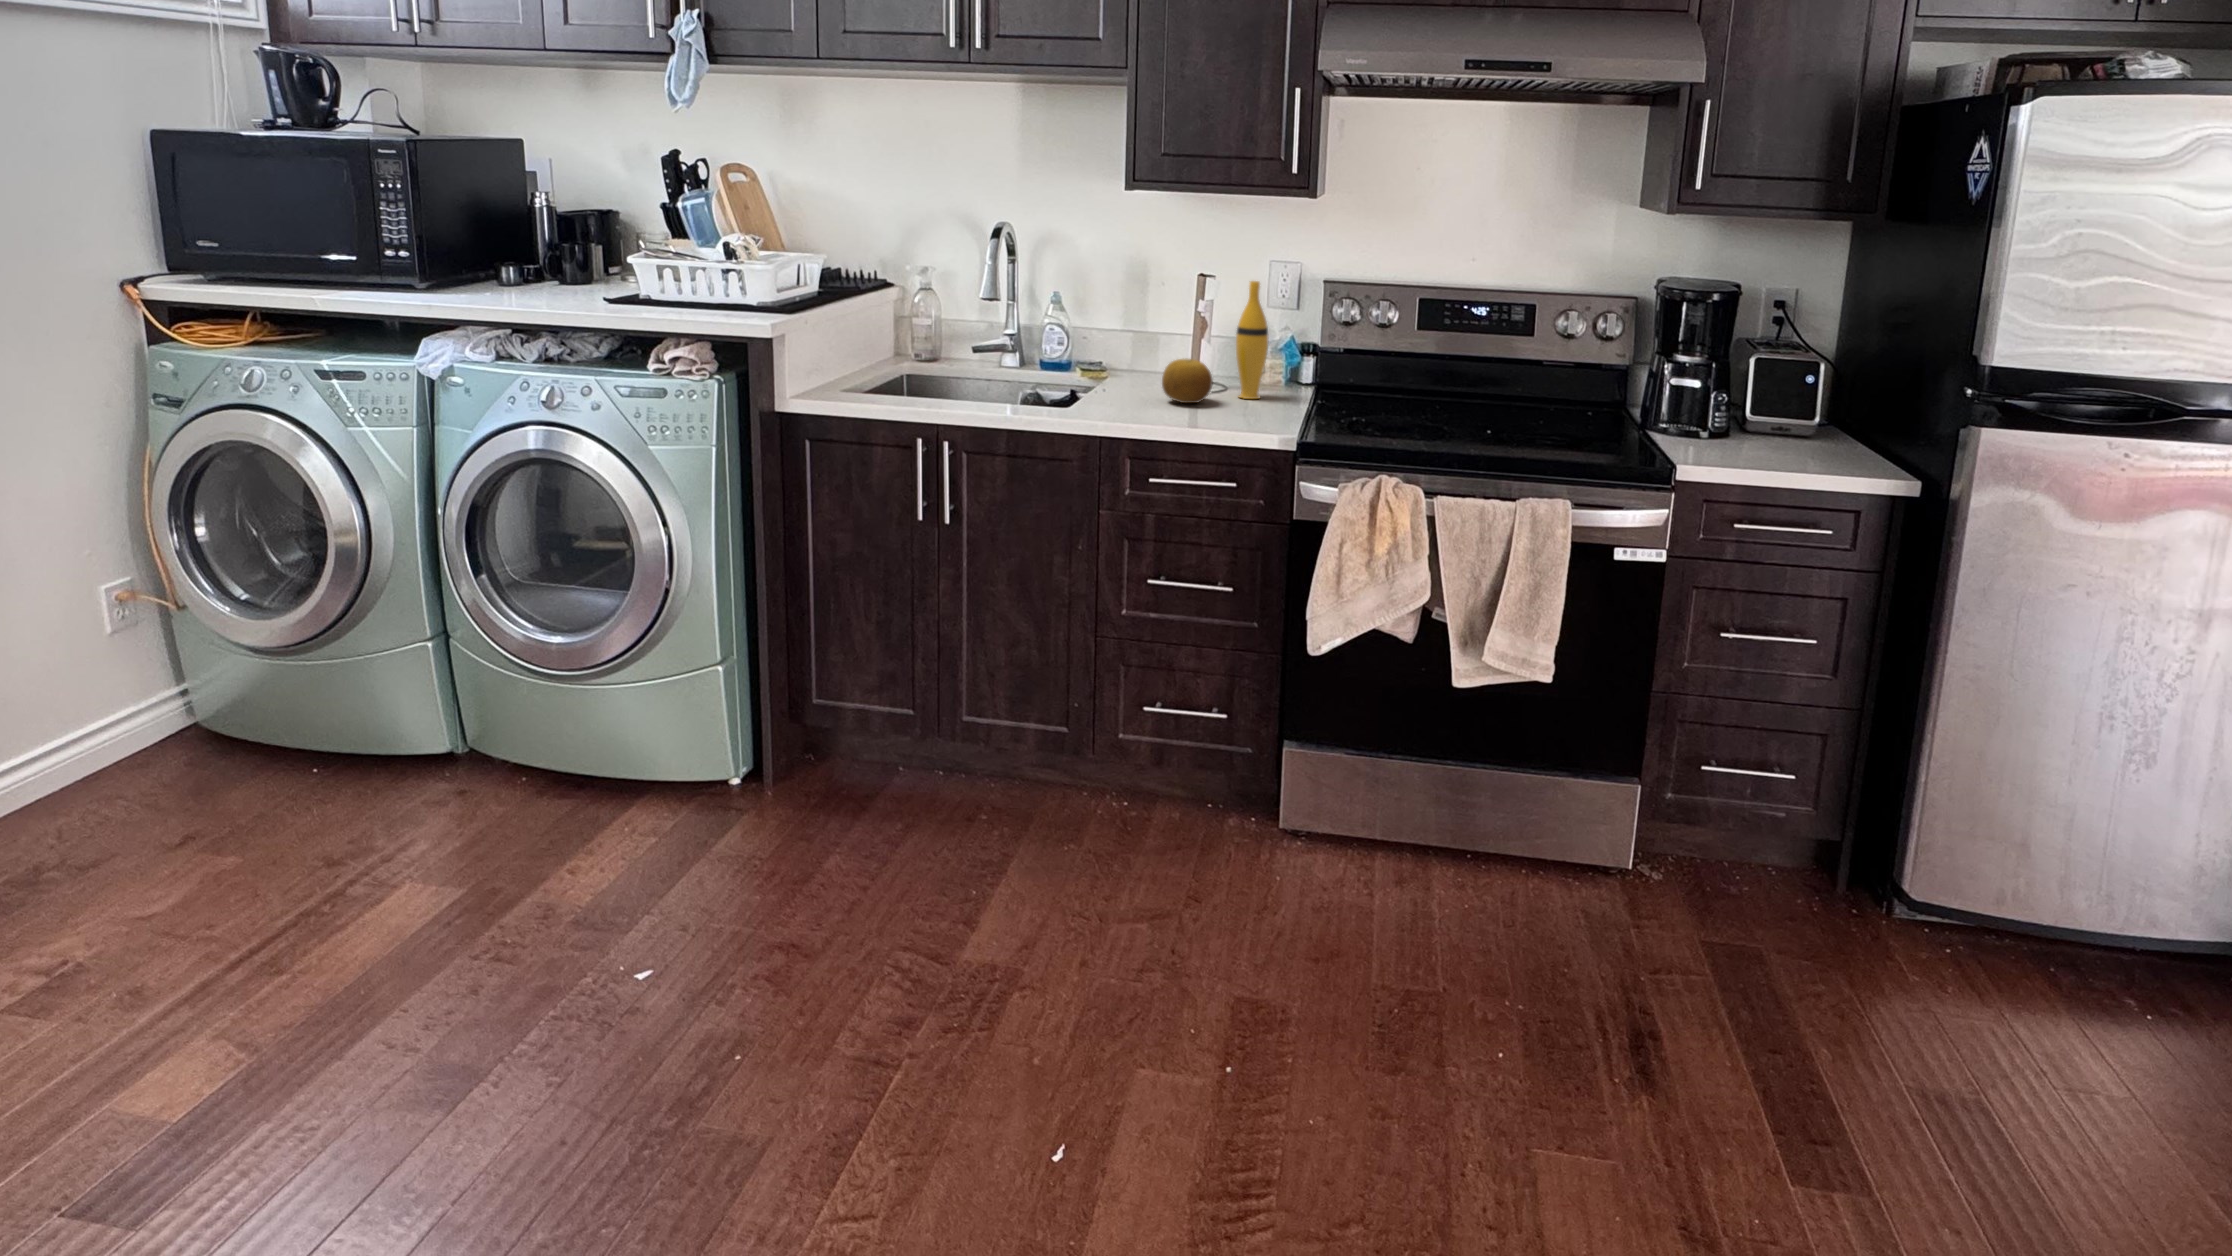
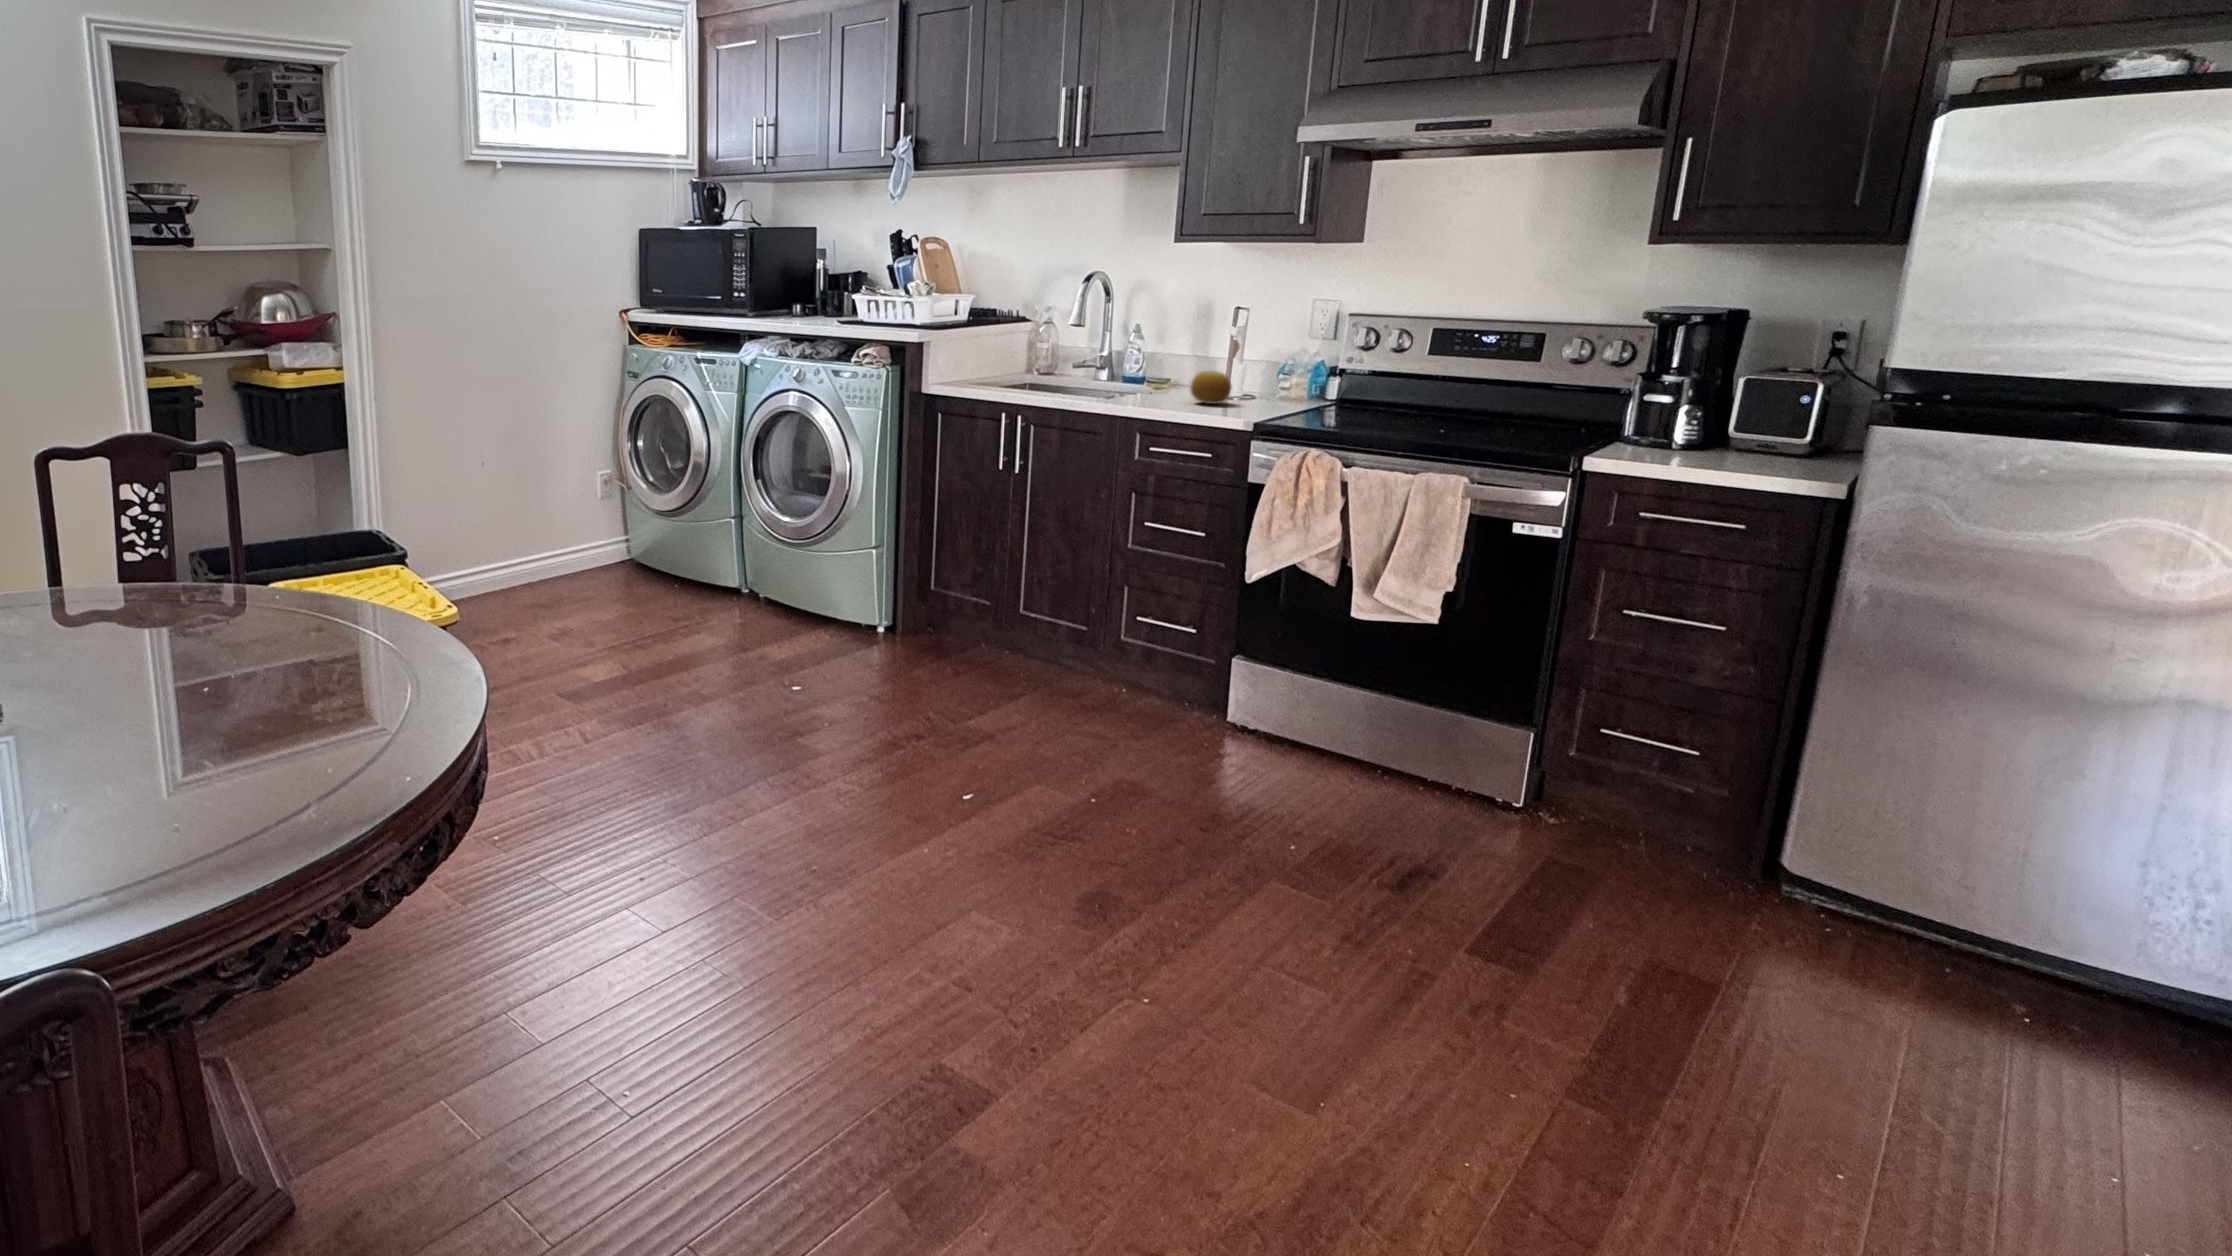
vase: present [1236,281,1268,399] -> none [1258,312,1288,406]

